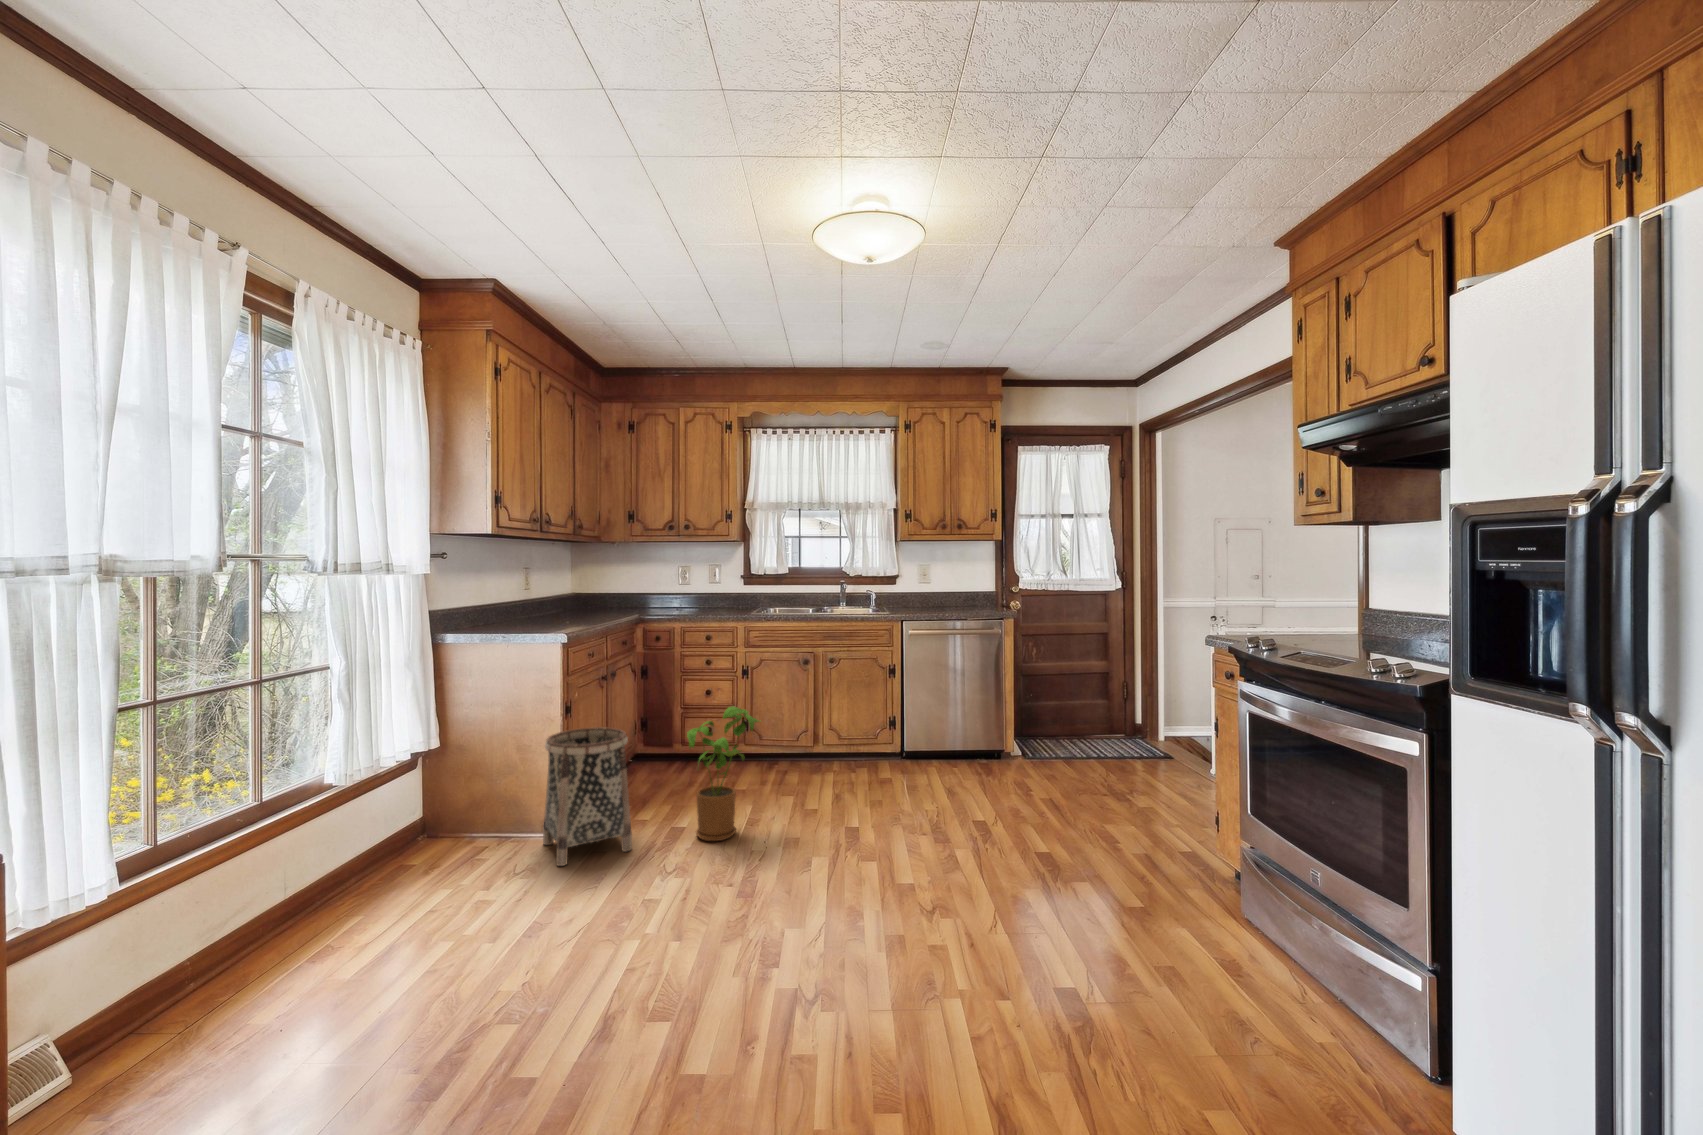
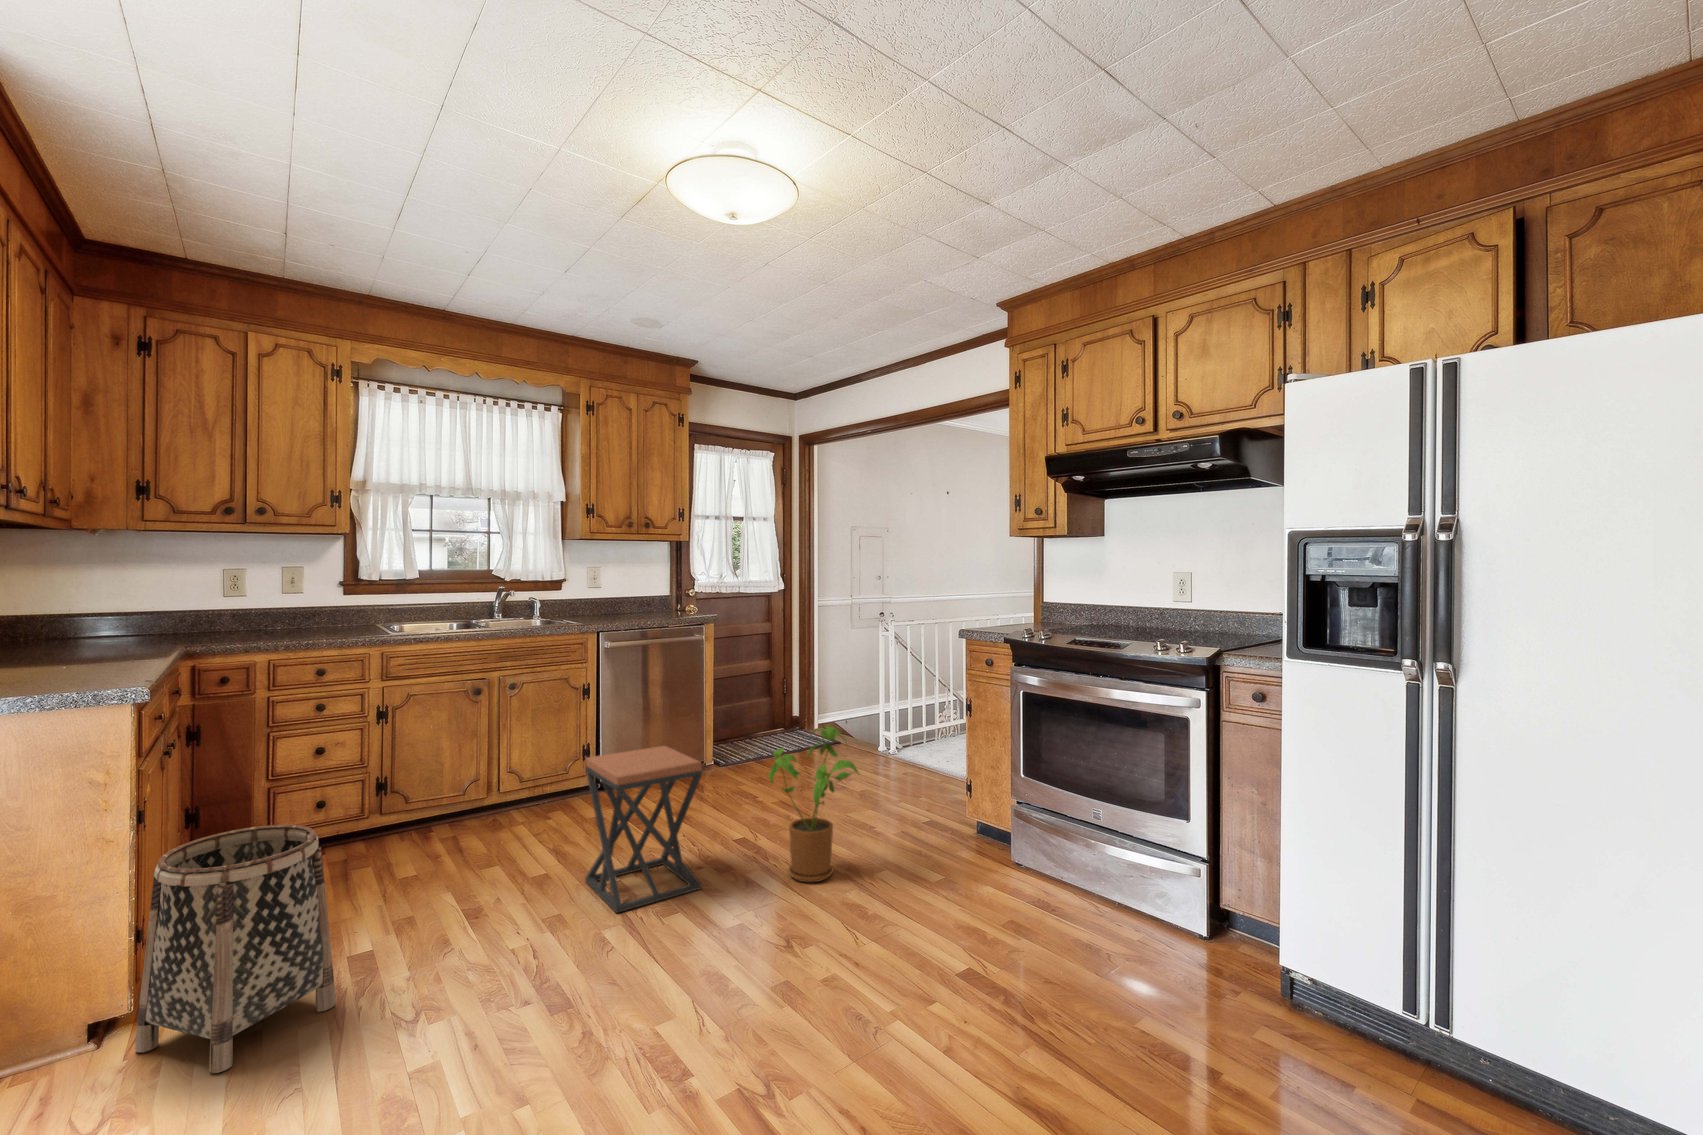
house plant: present [687,707,759,841] -> present [769,726,858,882]
stool: none [823,718,899,847] -> present [585,746,702,913]

